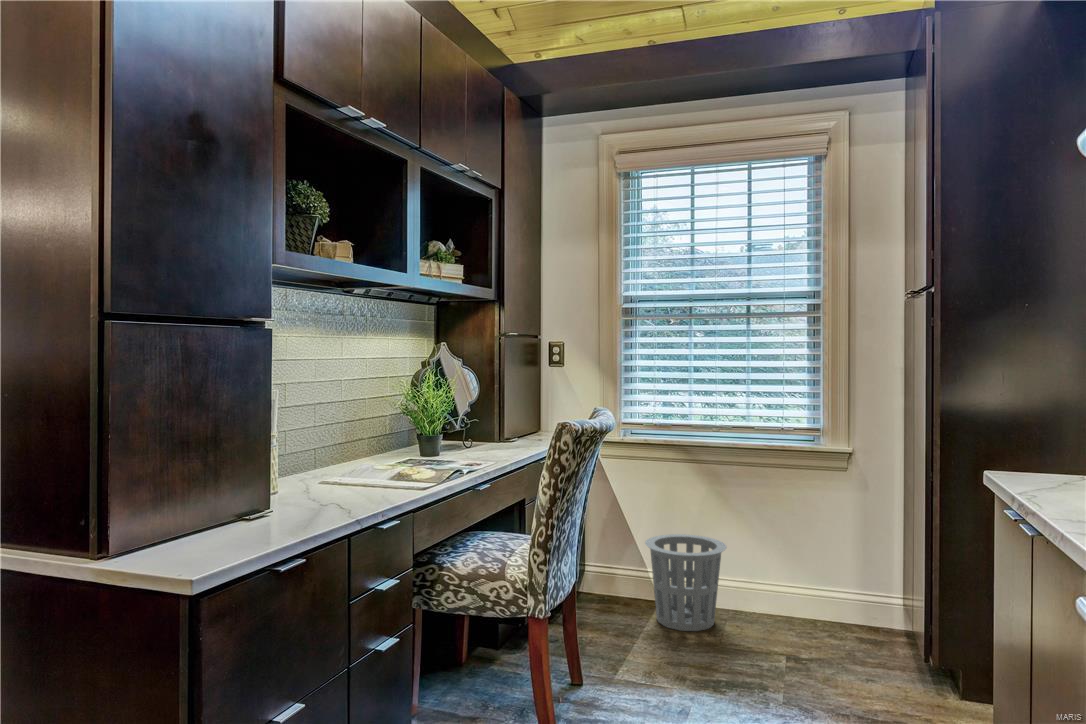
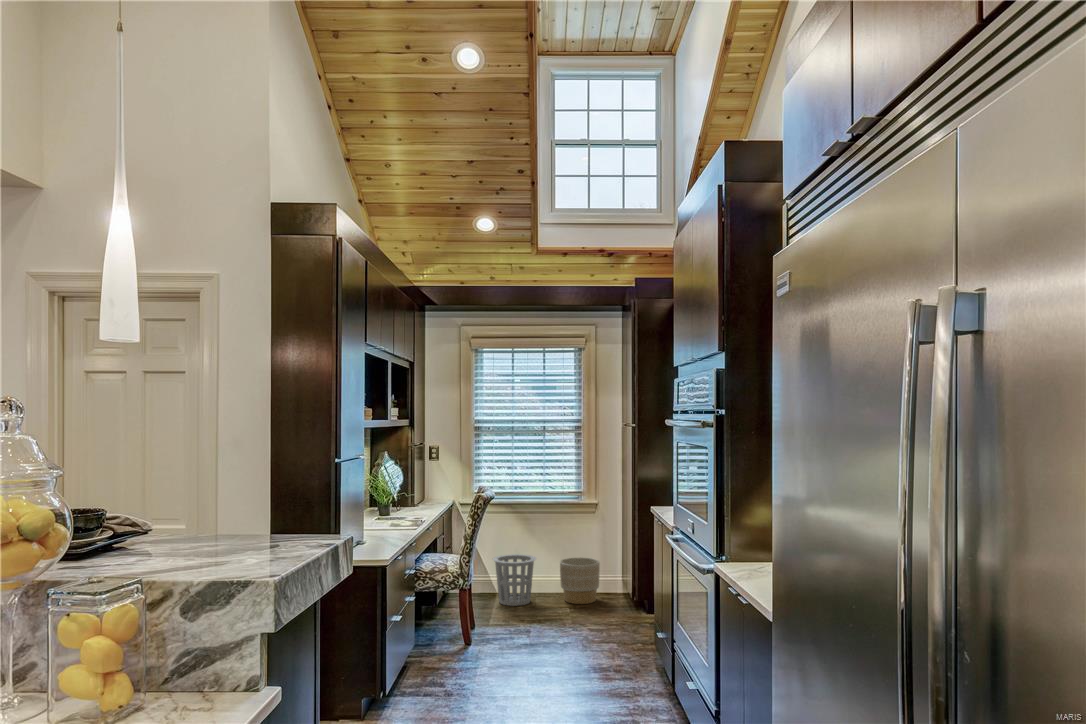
planter: none [772,551,854,646] -> present [560,557,600,604]

